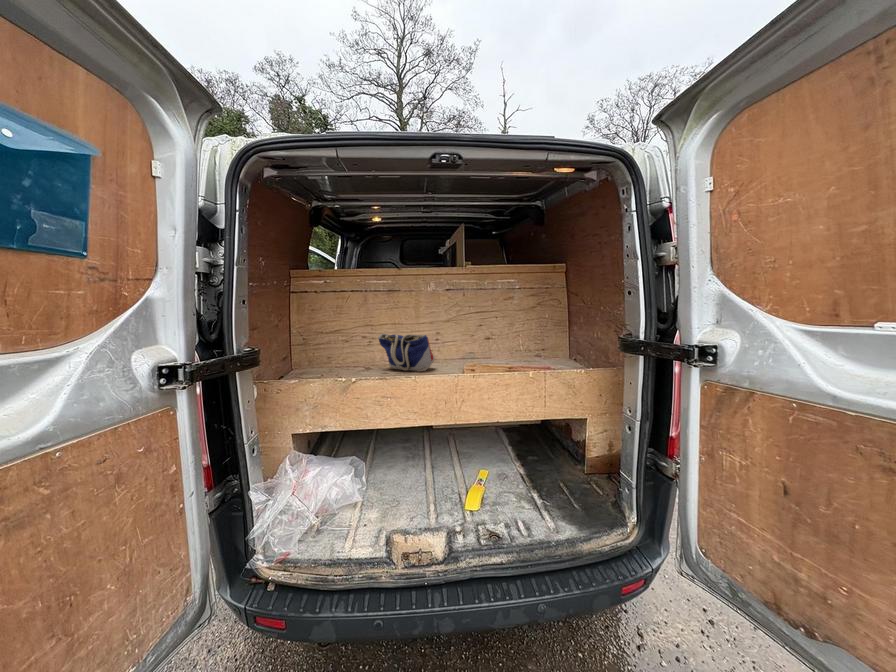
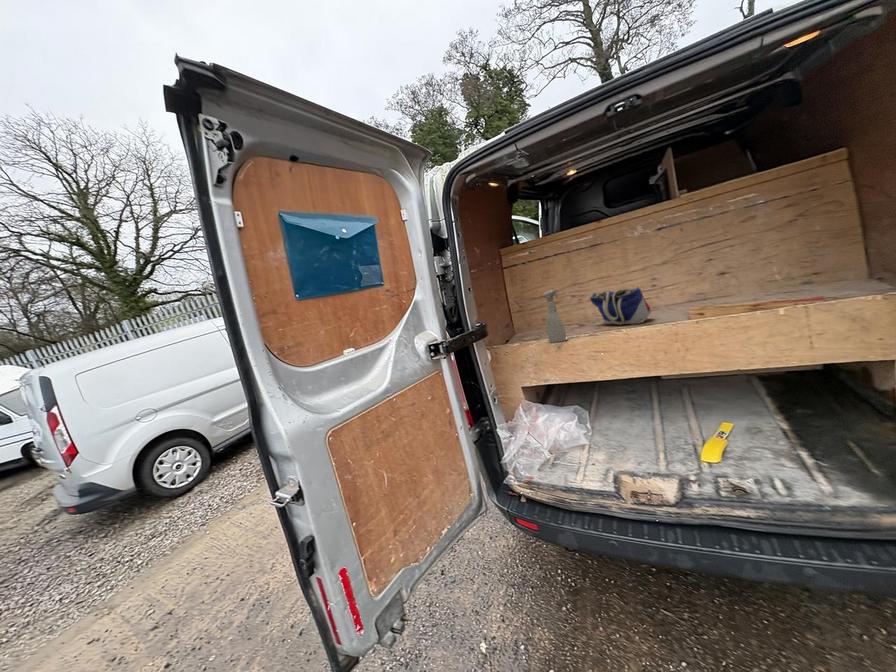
spray bottle: none [331,322,351,382] -> present [542,289,566,343]

